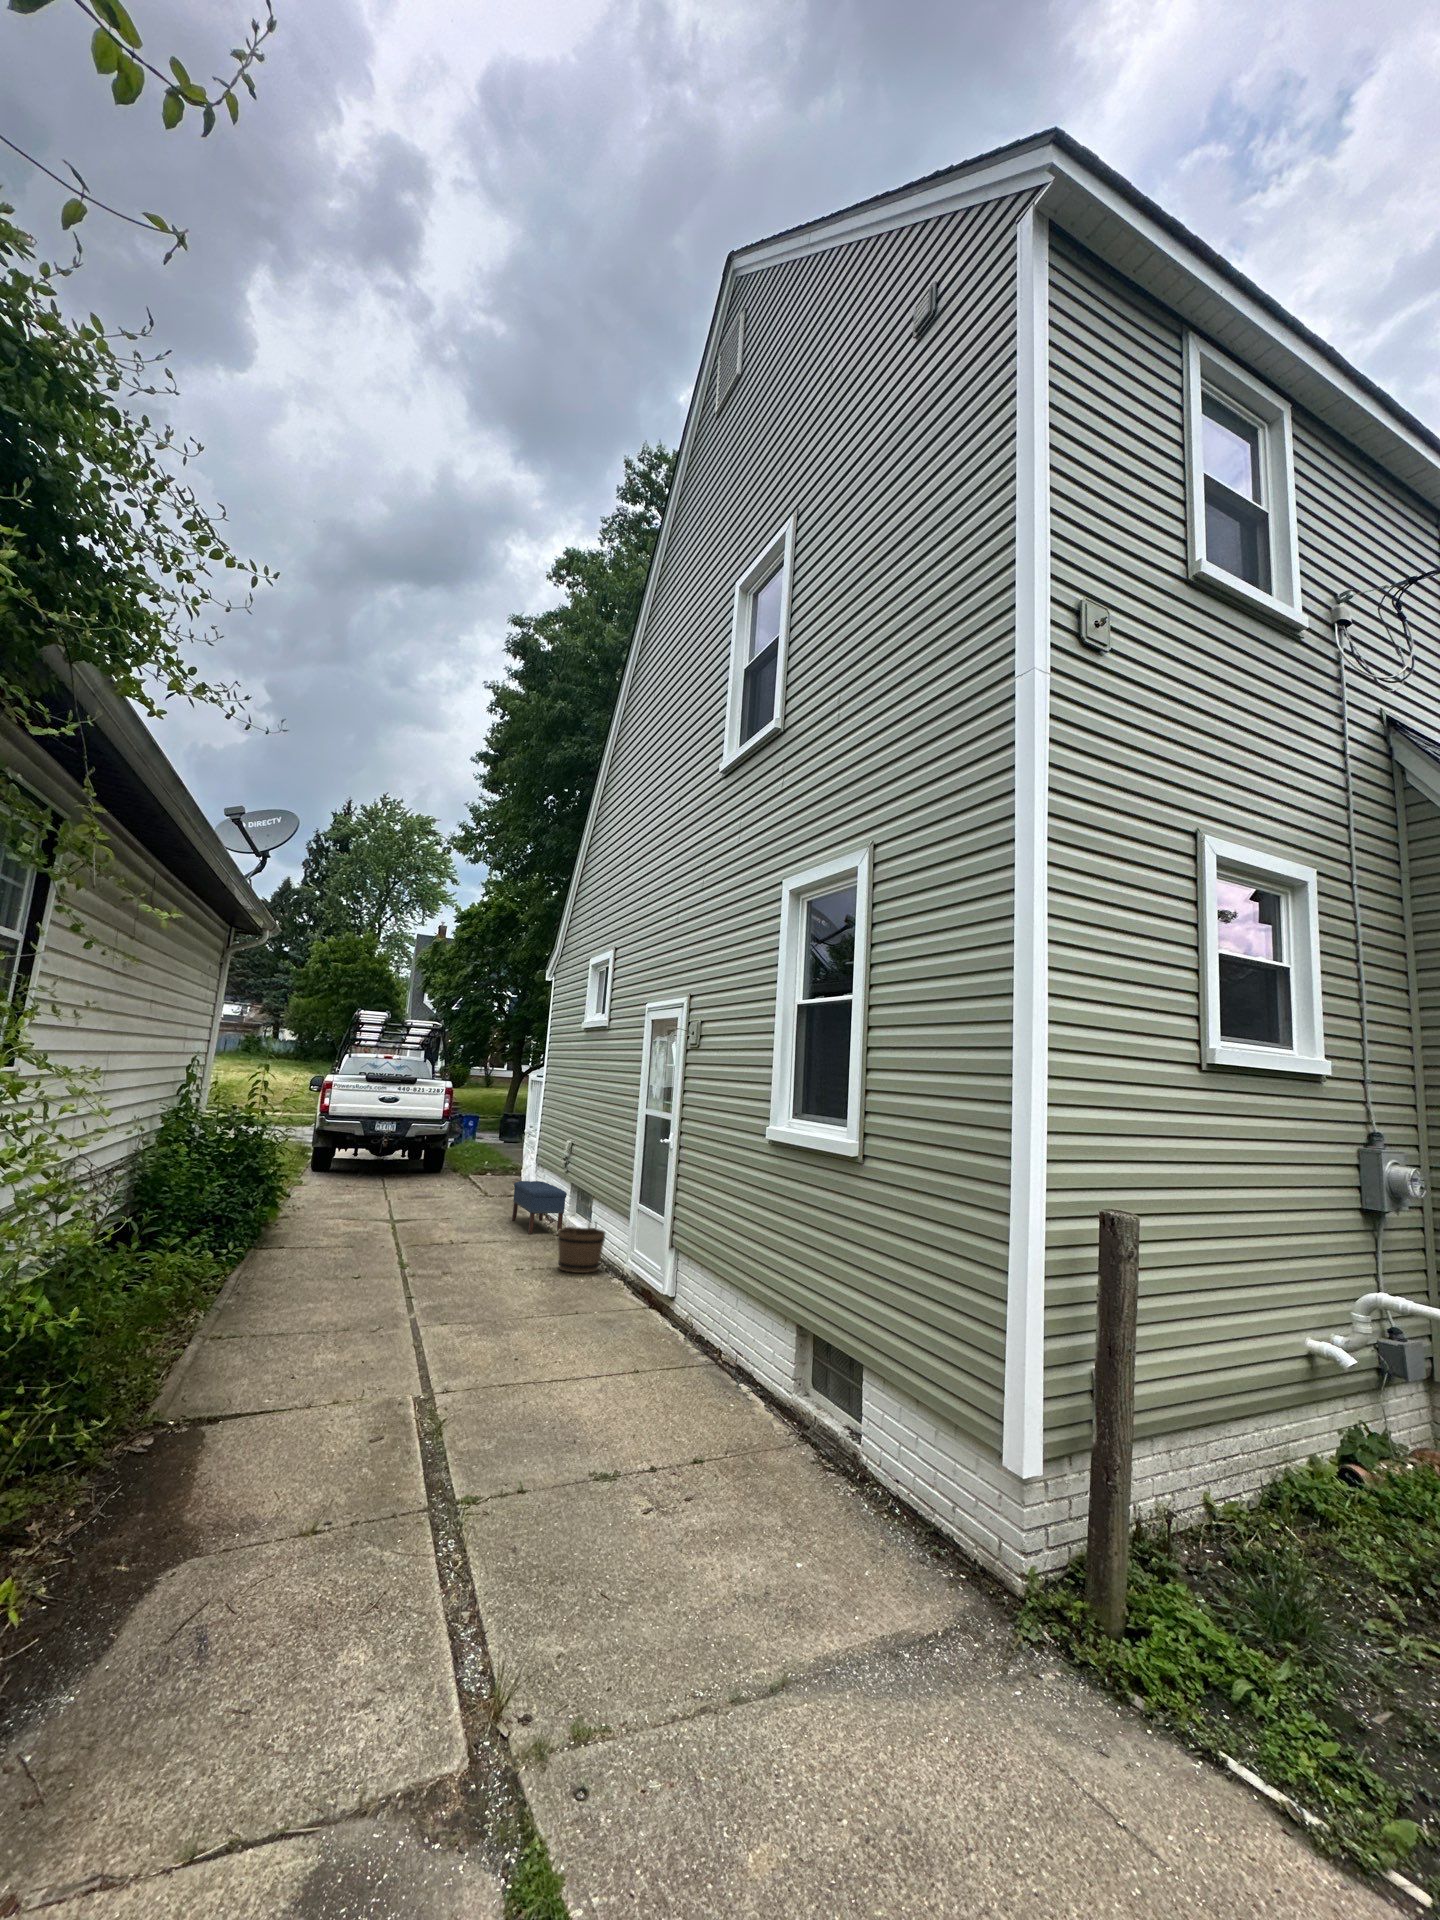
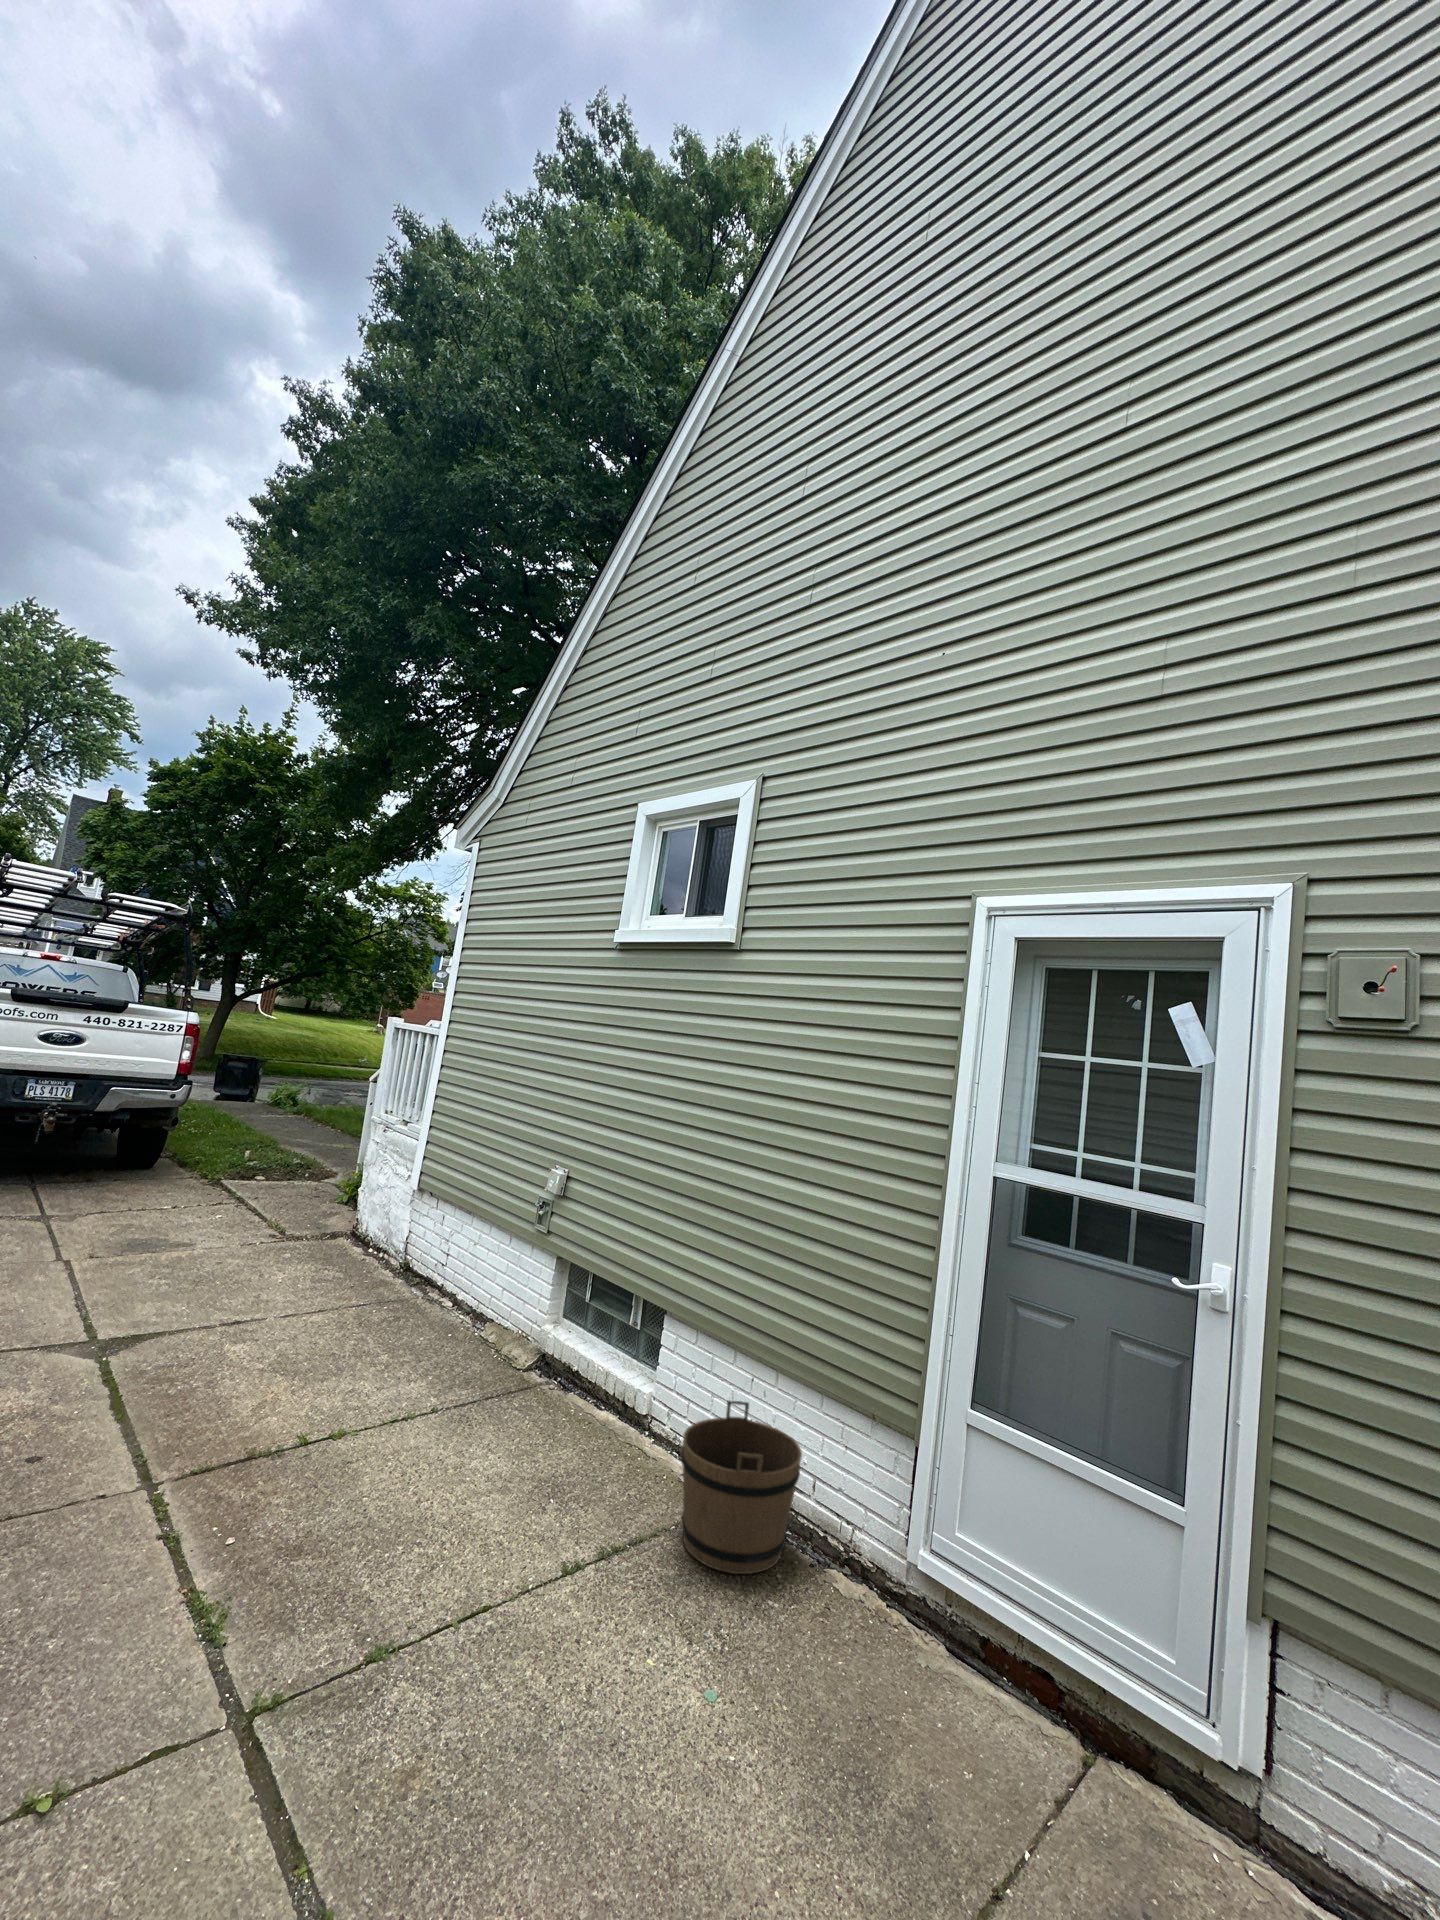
bench: present [512,1181,567,1234] -> none [383,1230,540,1368]

